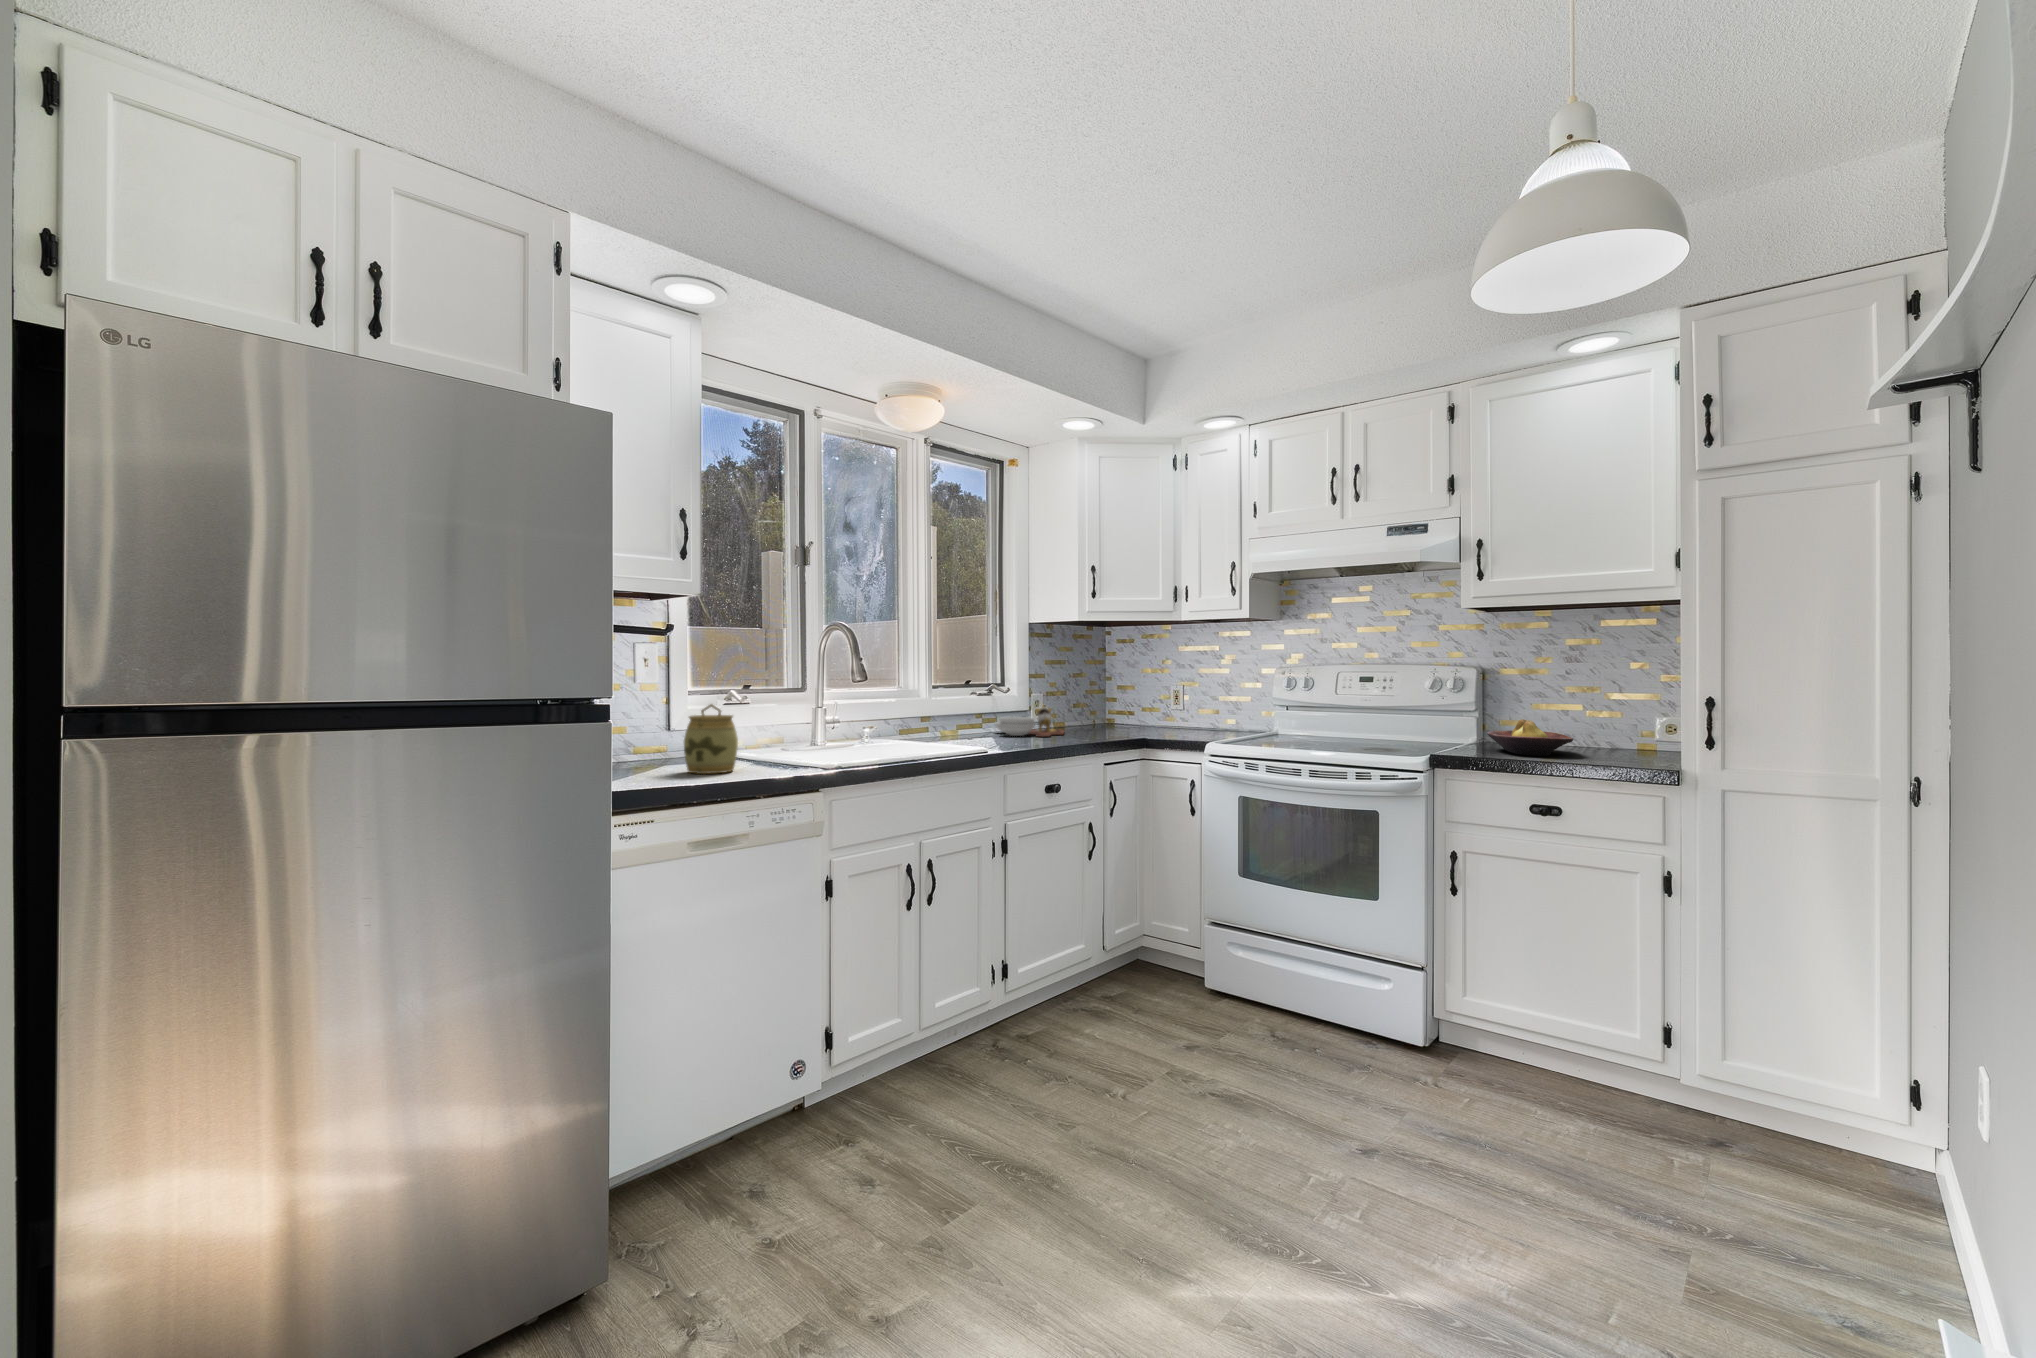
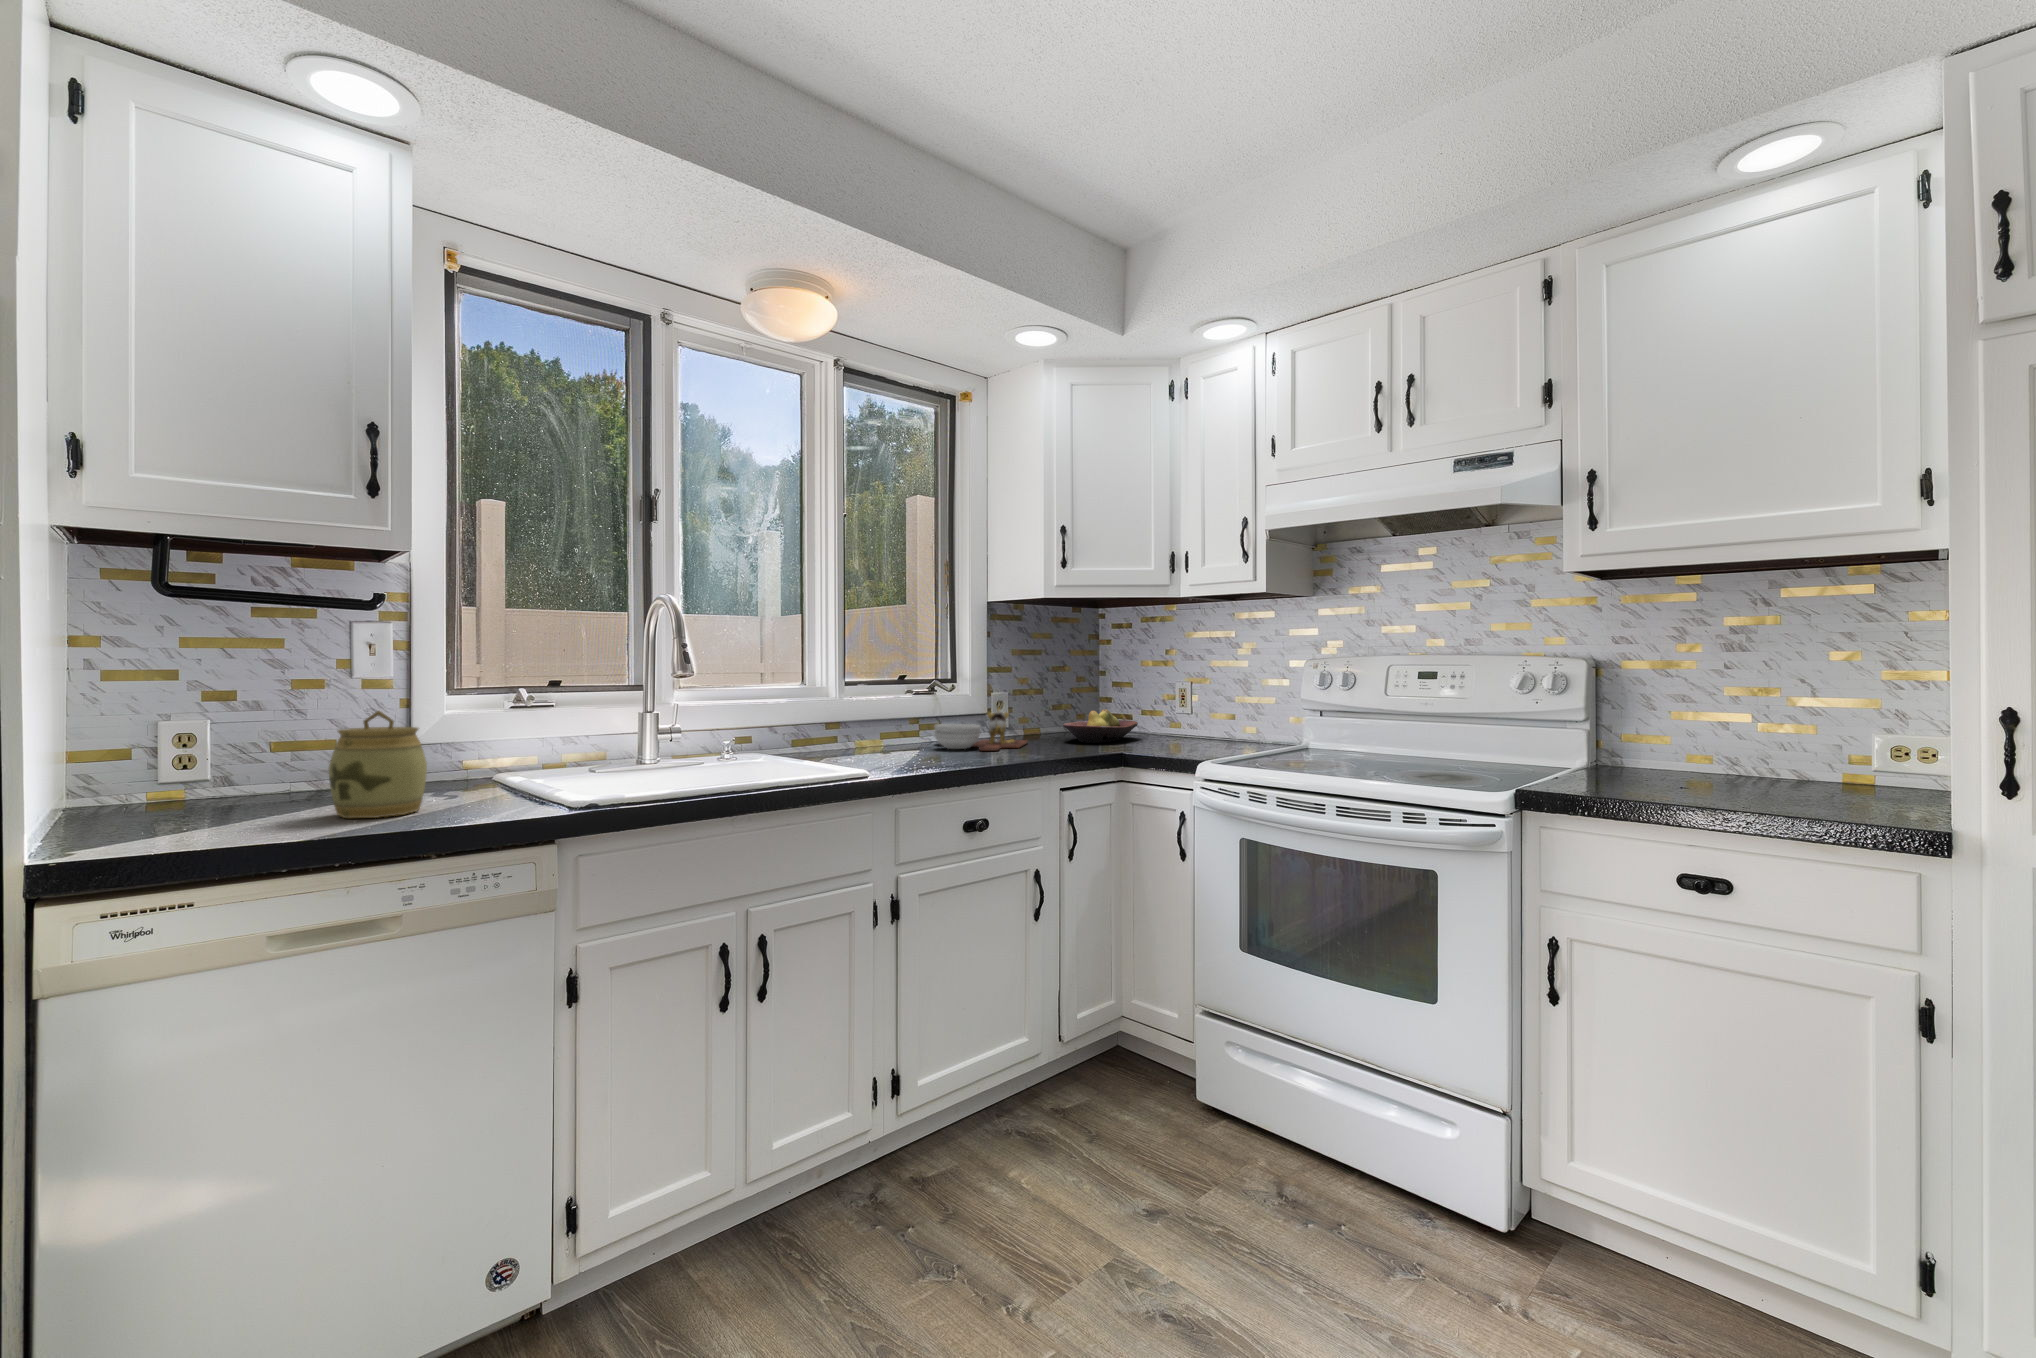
fruit bowl: present [1487,719,1573,756] -> present [1063,709,1138,743]

